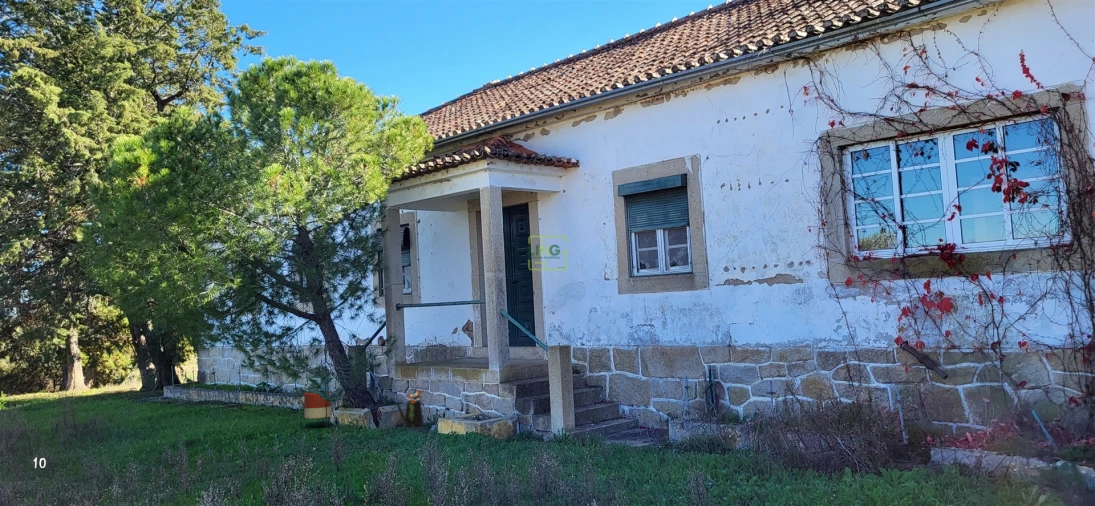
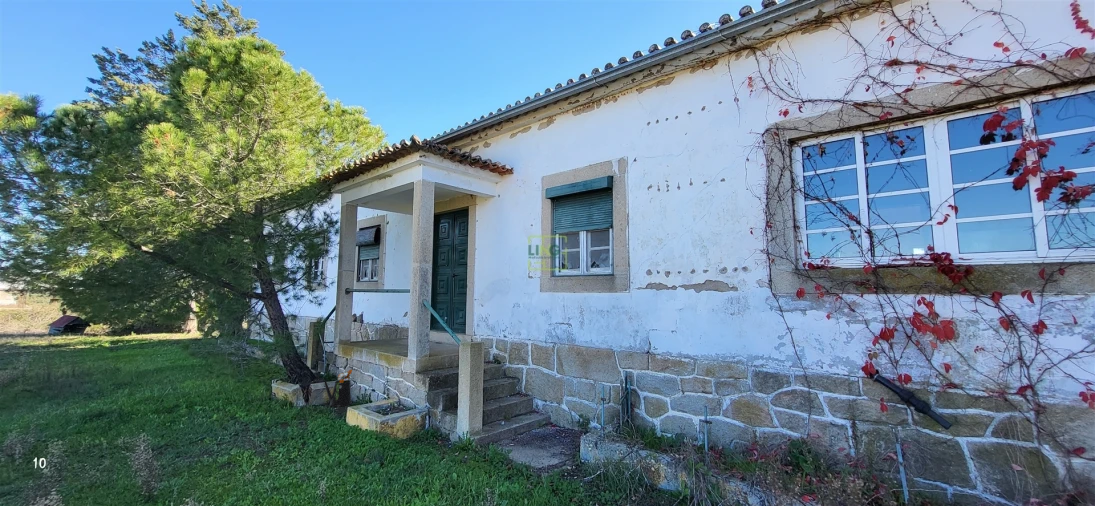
planter: present [303,391,332,429] -> none [235,365,269,403]

